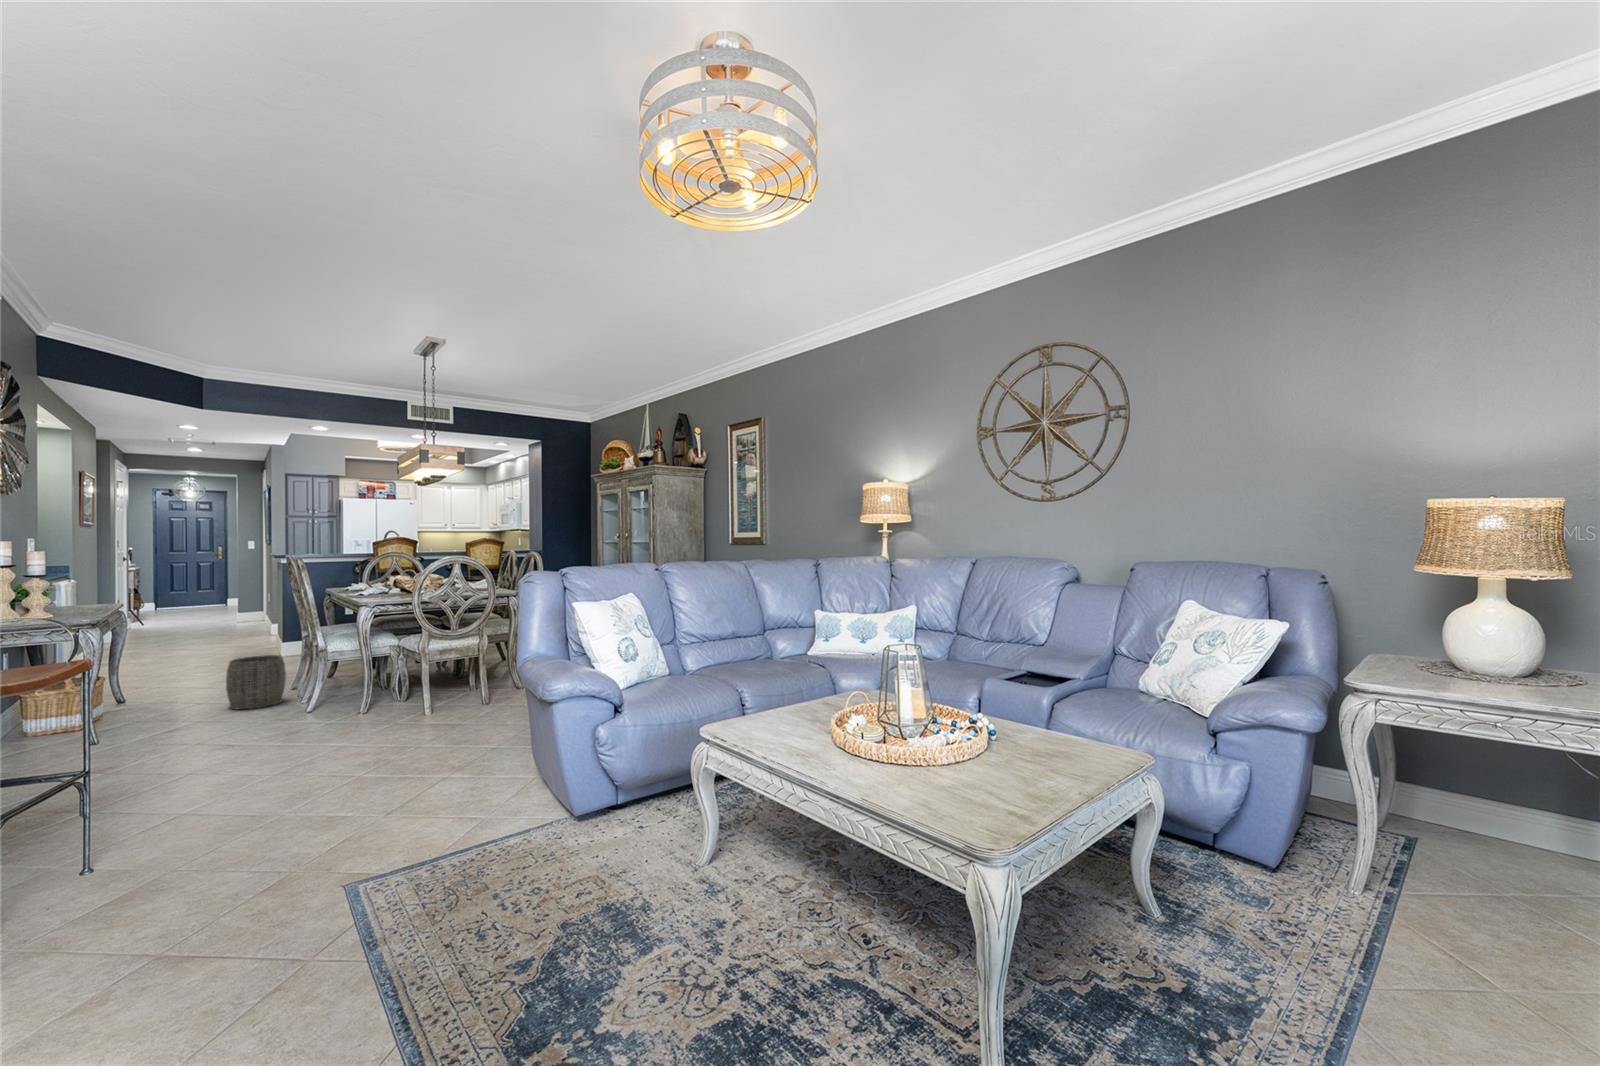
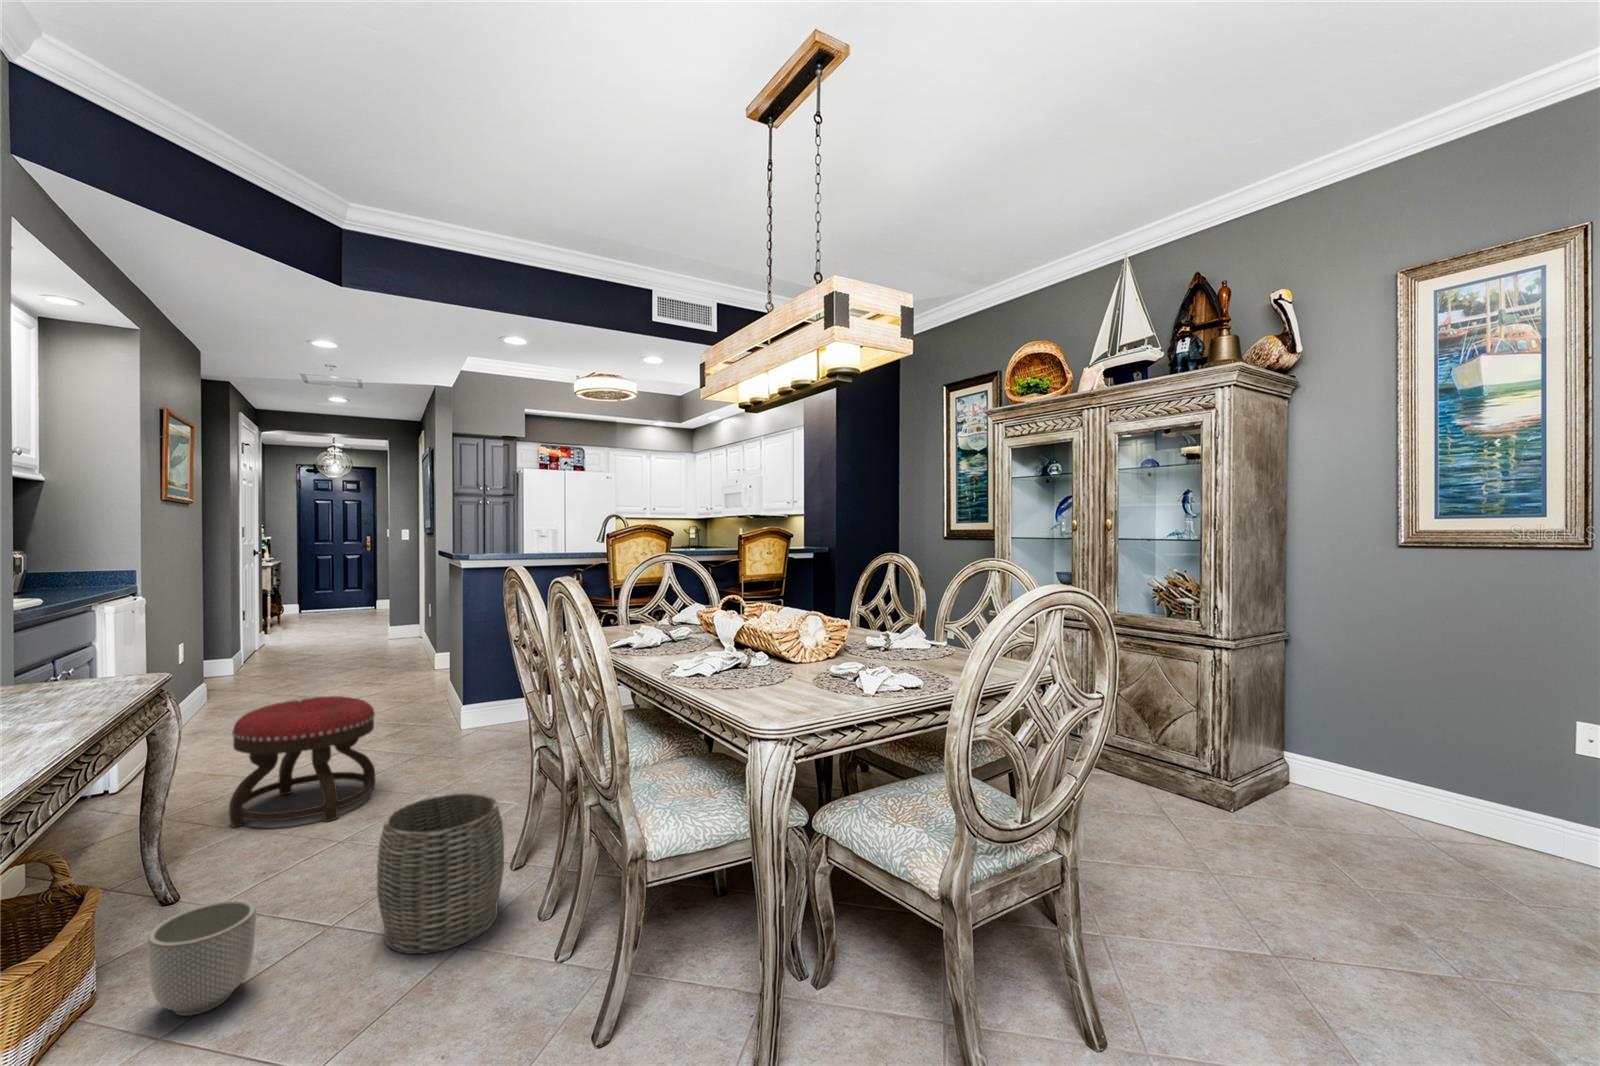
ottoman: none [144,631,226,691] -> present [229,696,375,827]
planter: none [131,687,174,722] -> present [147,900,257,1016]

